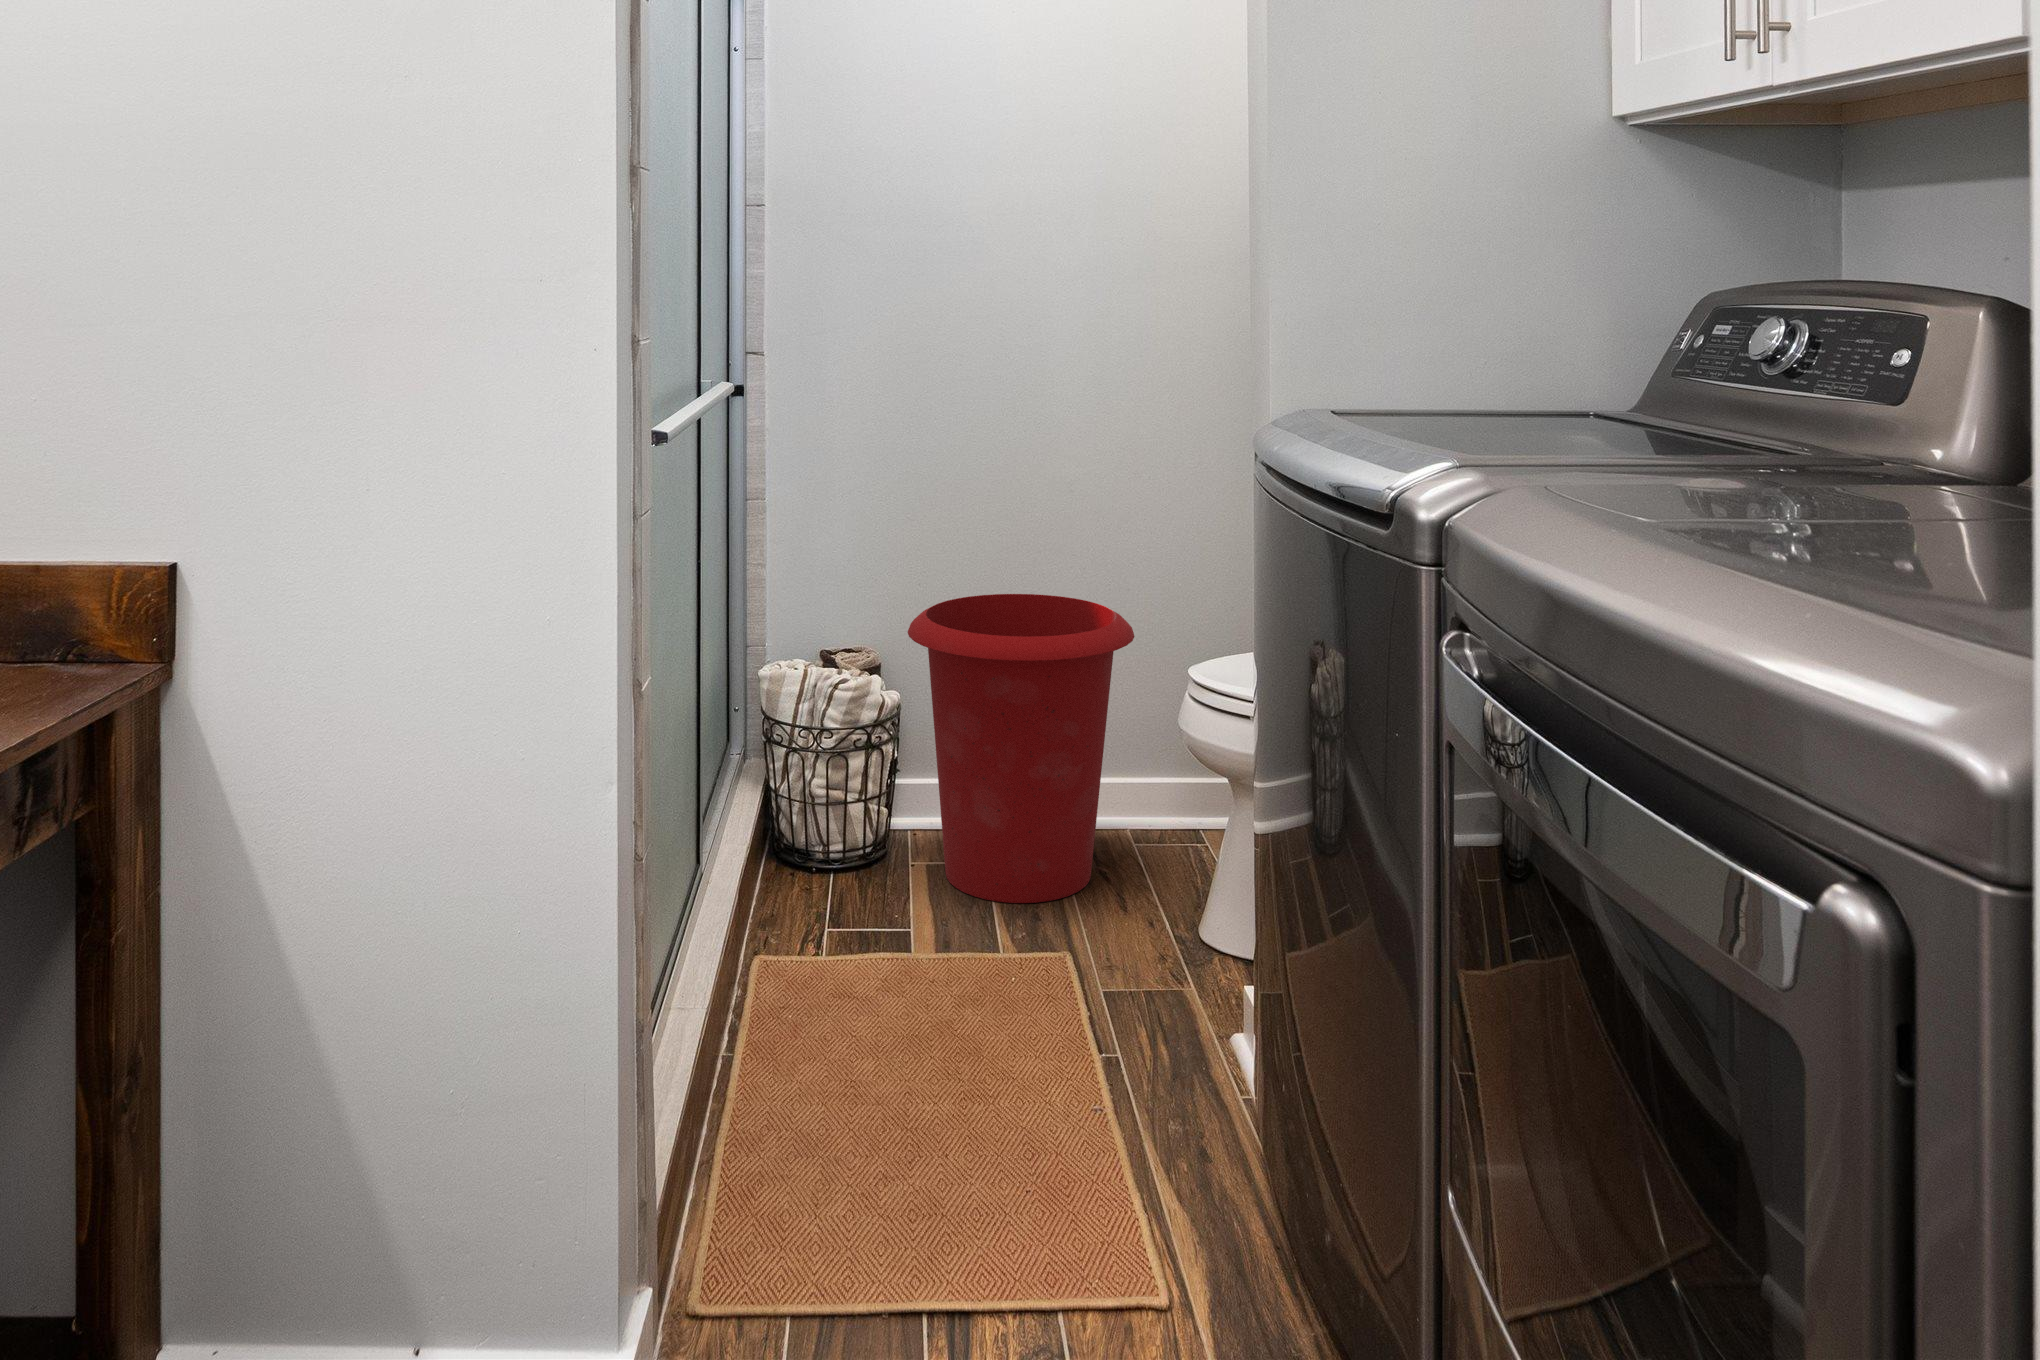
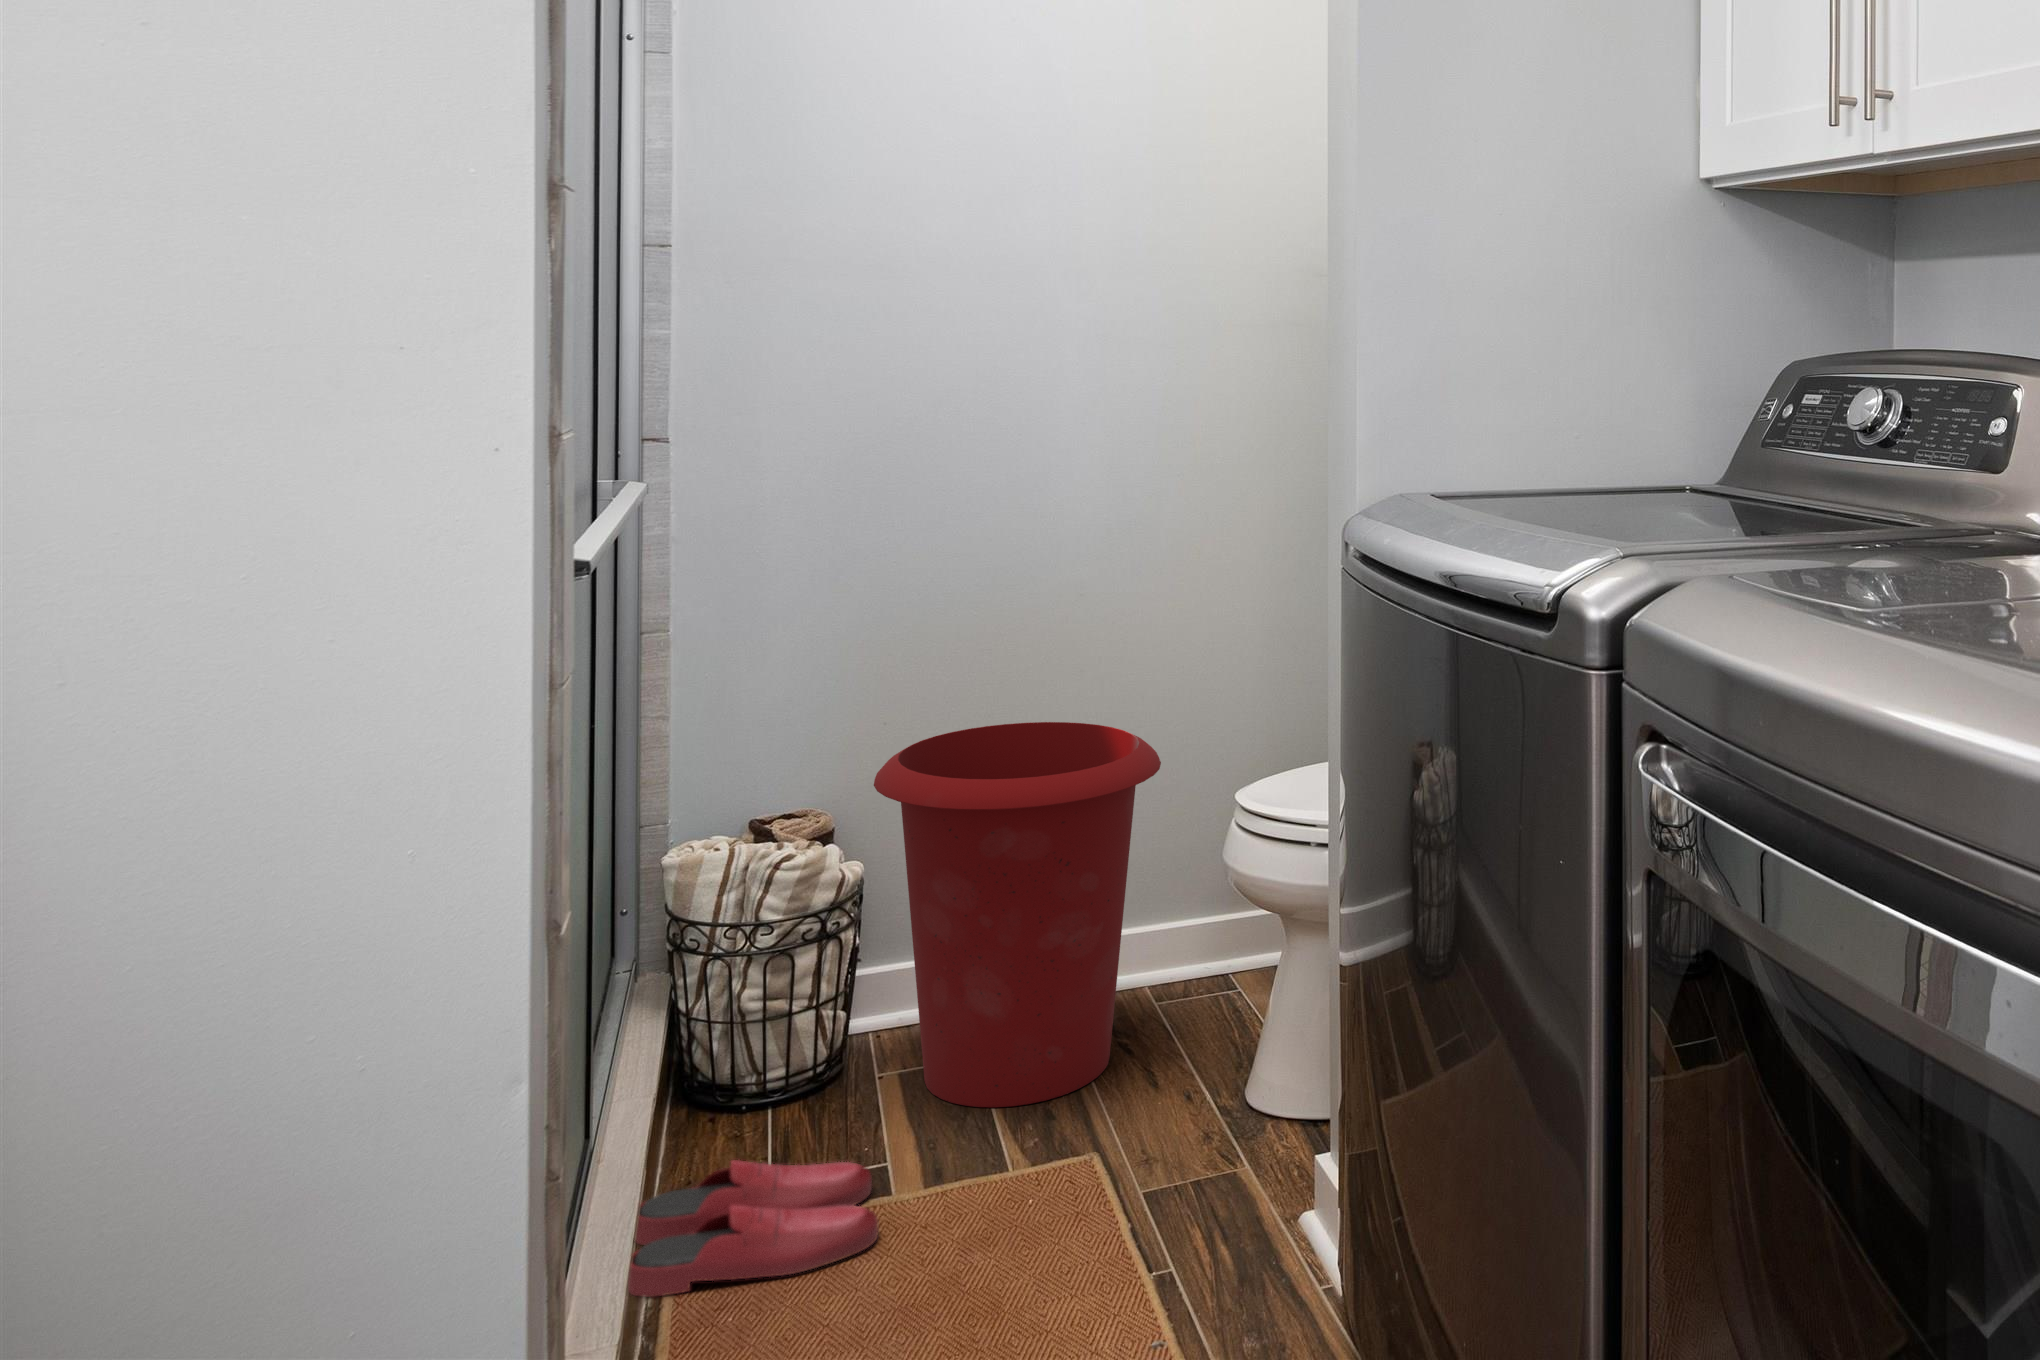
slippers: none [722,905,897,996] -> present [628,1160,878,1297]

